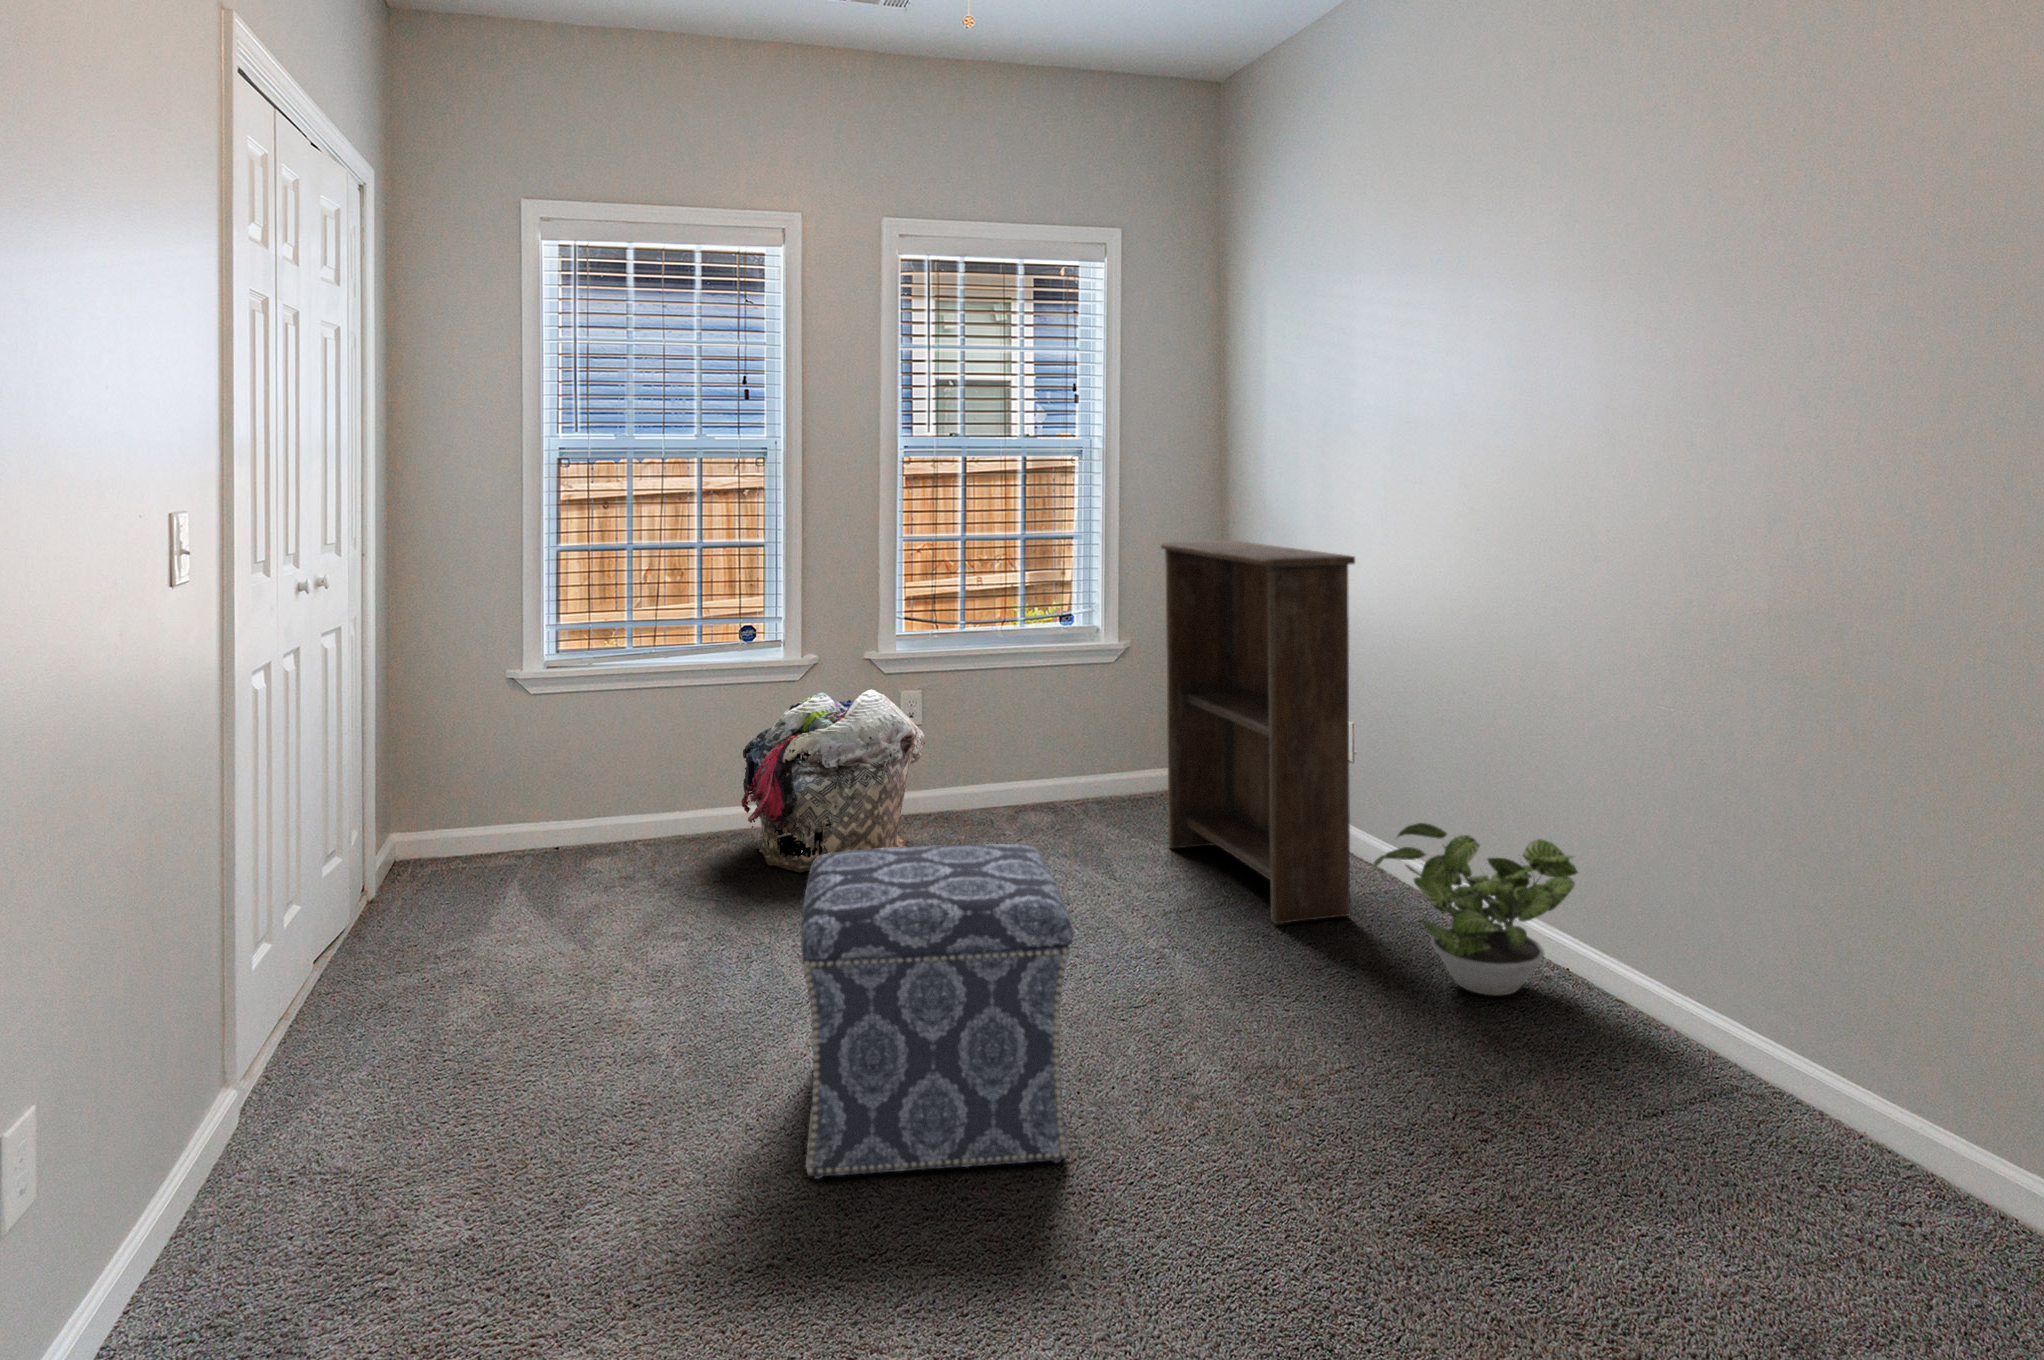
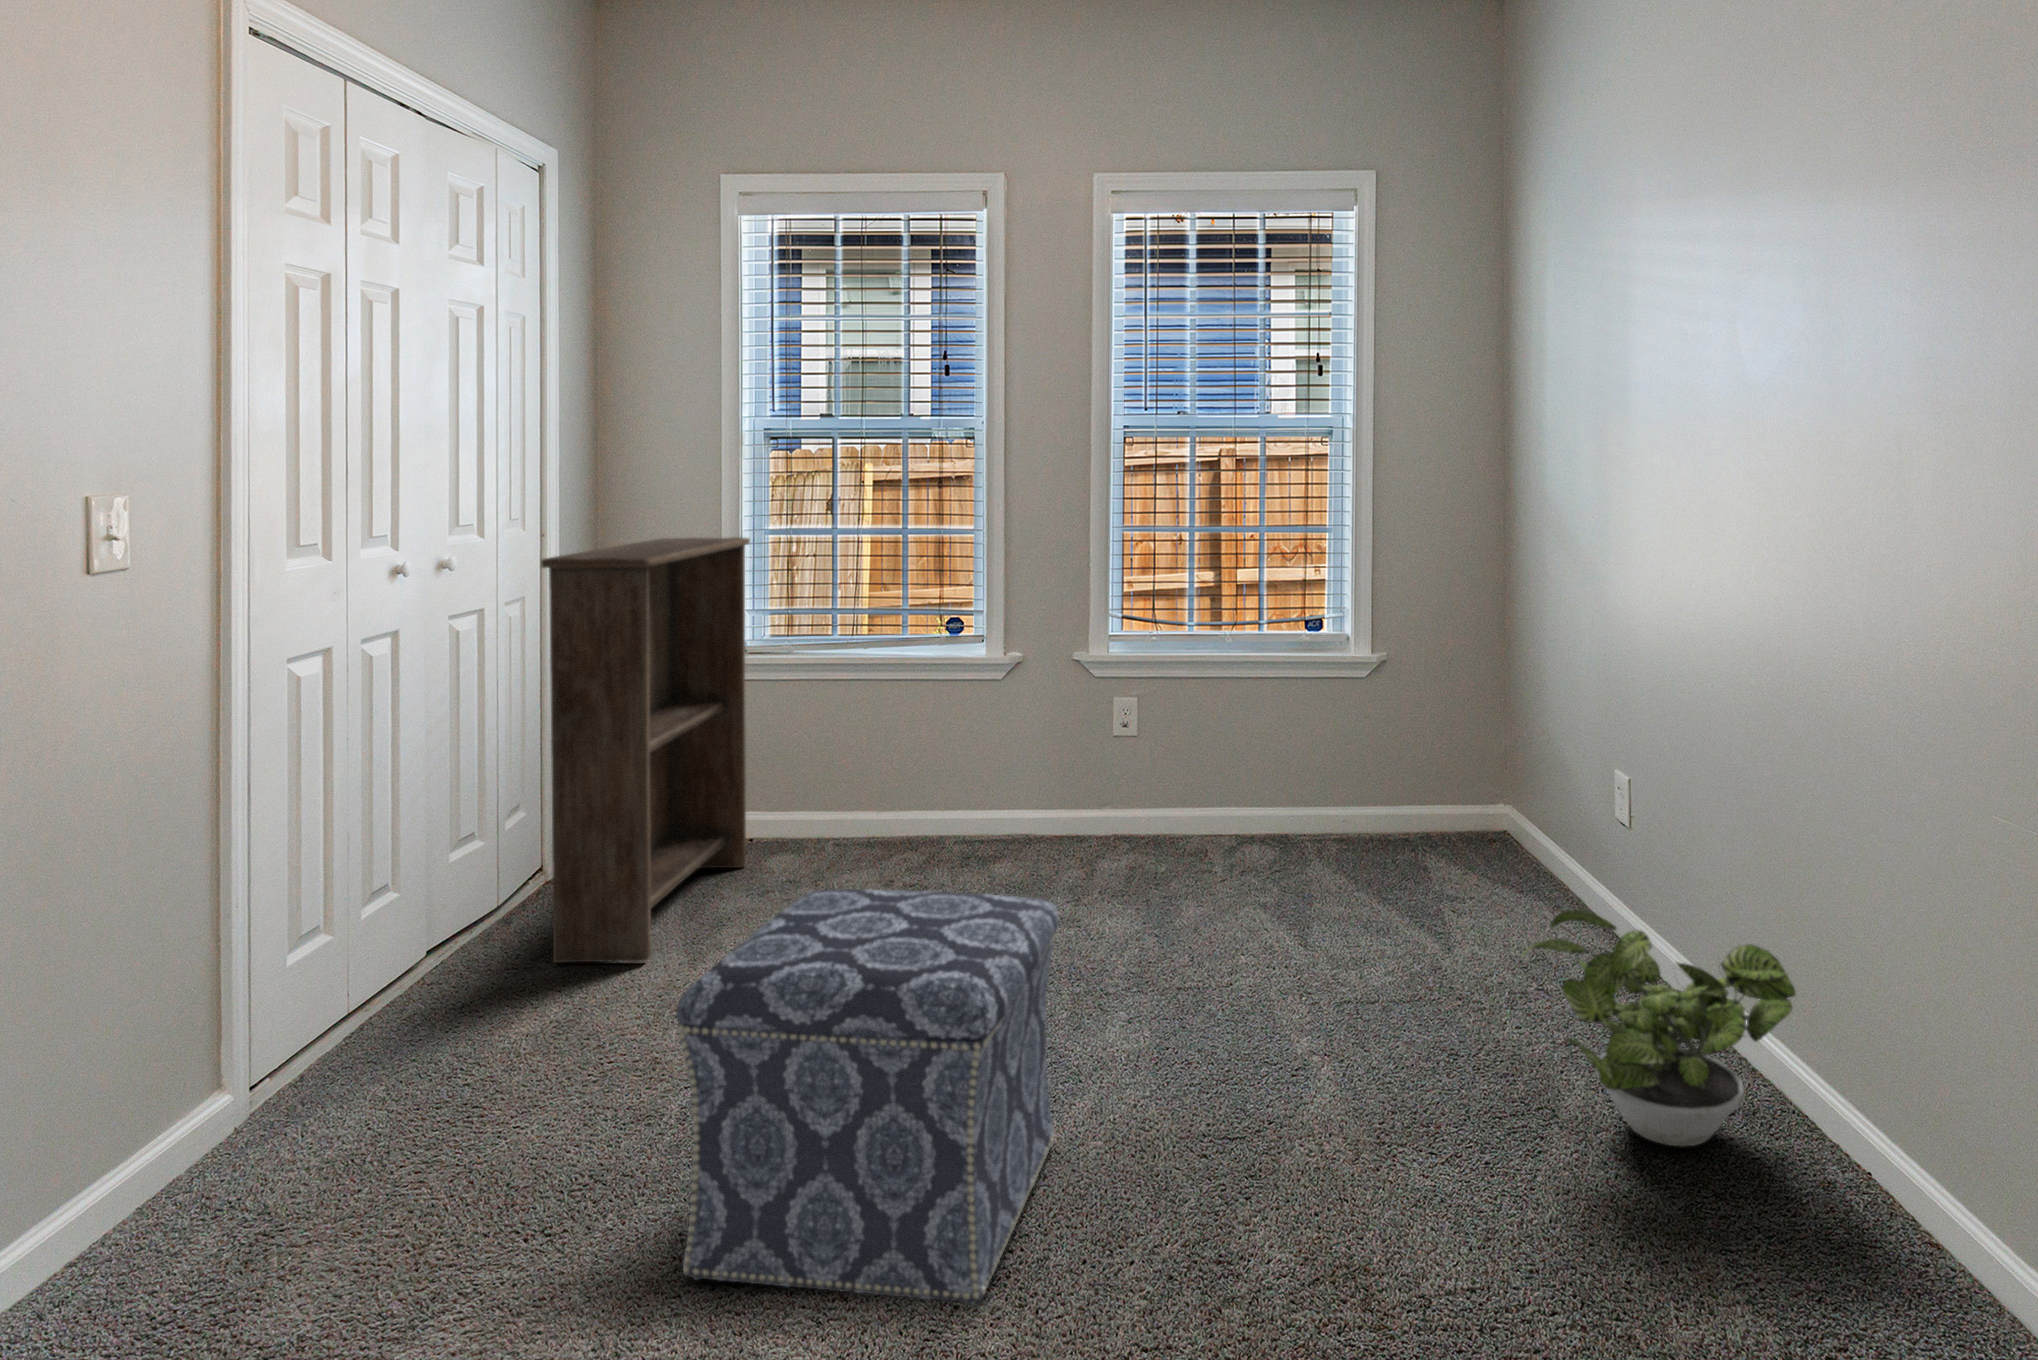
bookshelf: present [1161,541,1355,924] -> present [541,537,750,962]
laundry basket: present [742,689,925,872] -> none [907,693,1129,891]

